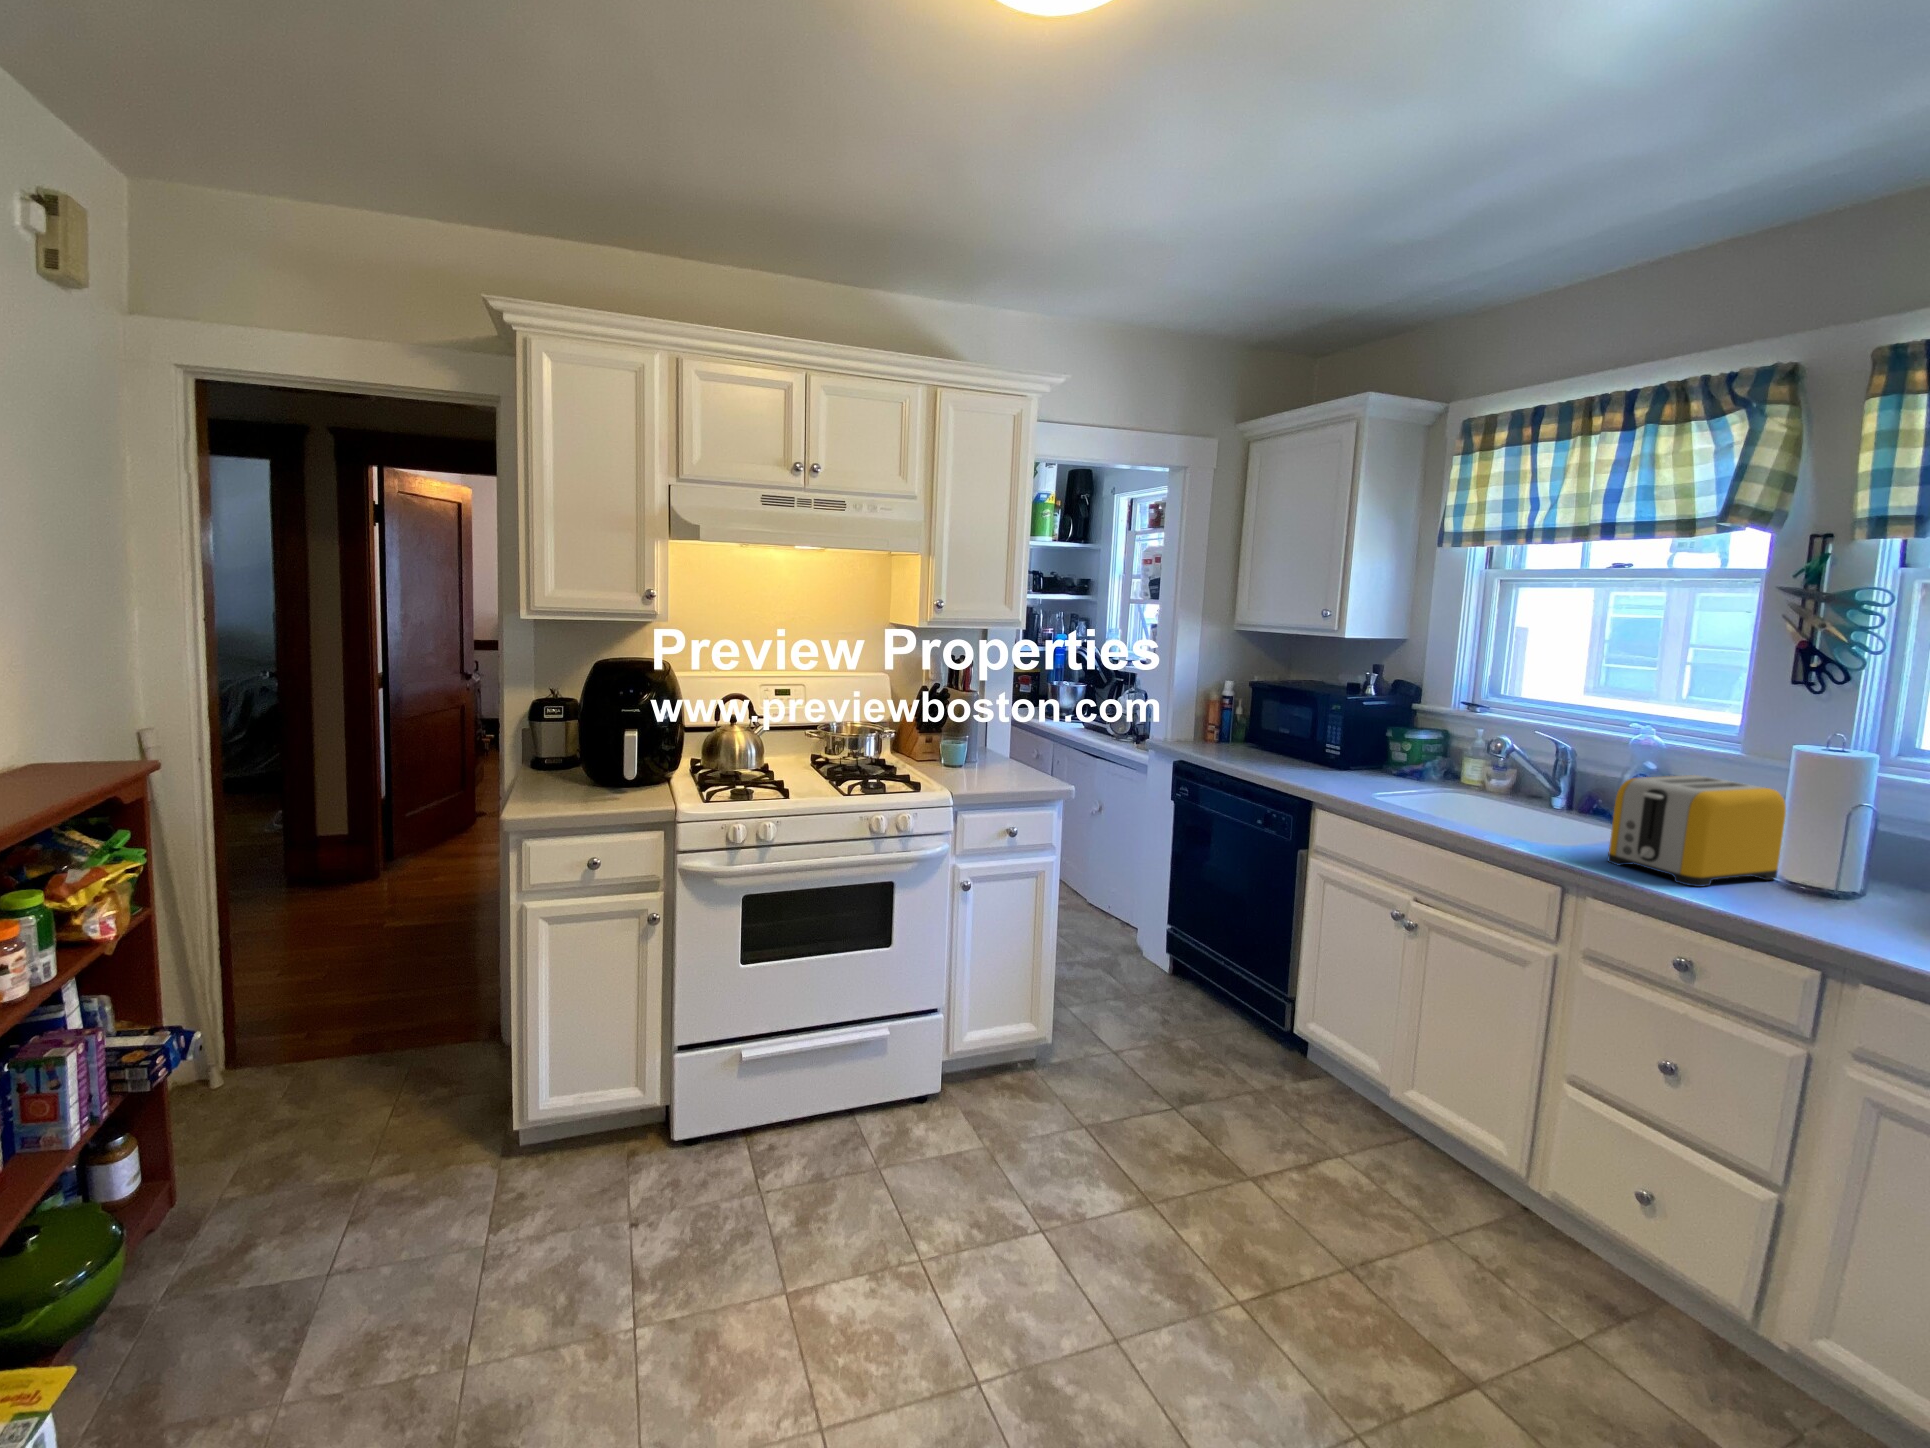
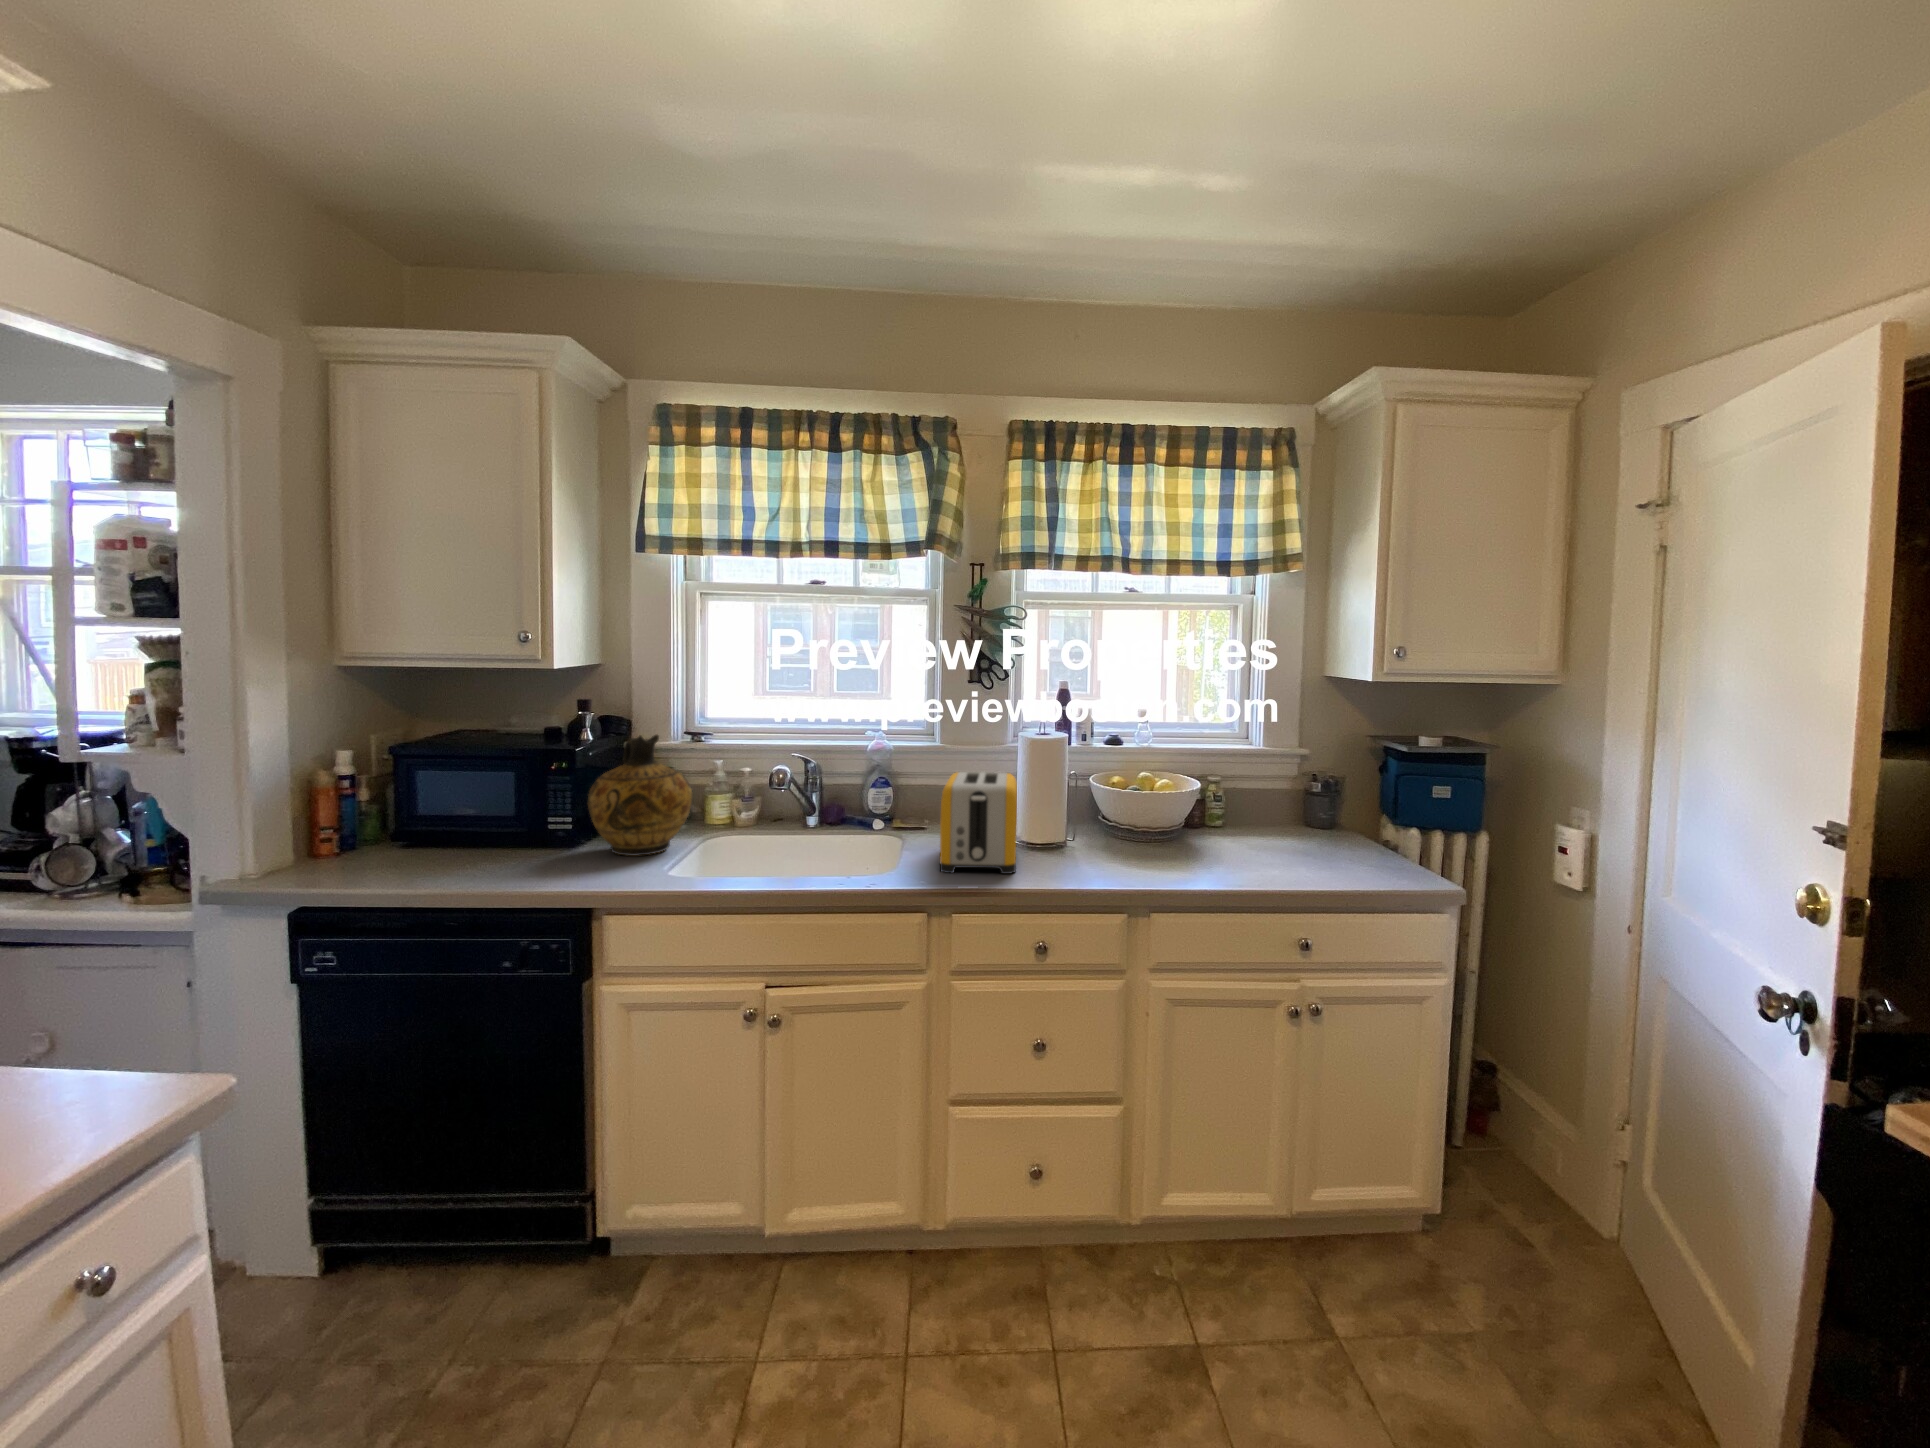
ceramic jug: none [1344,694,1428,786] -> present [588,735,693,856]

